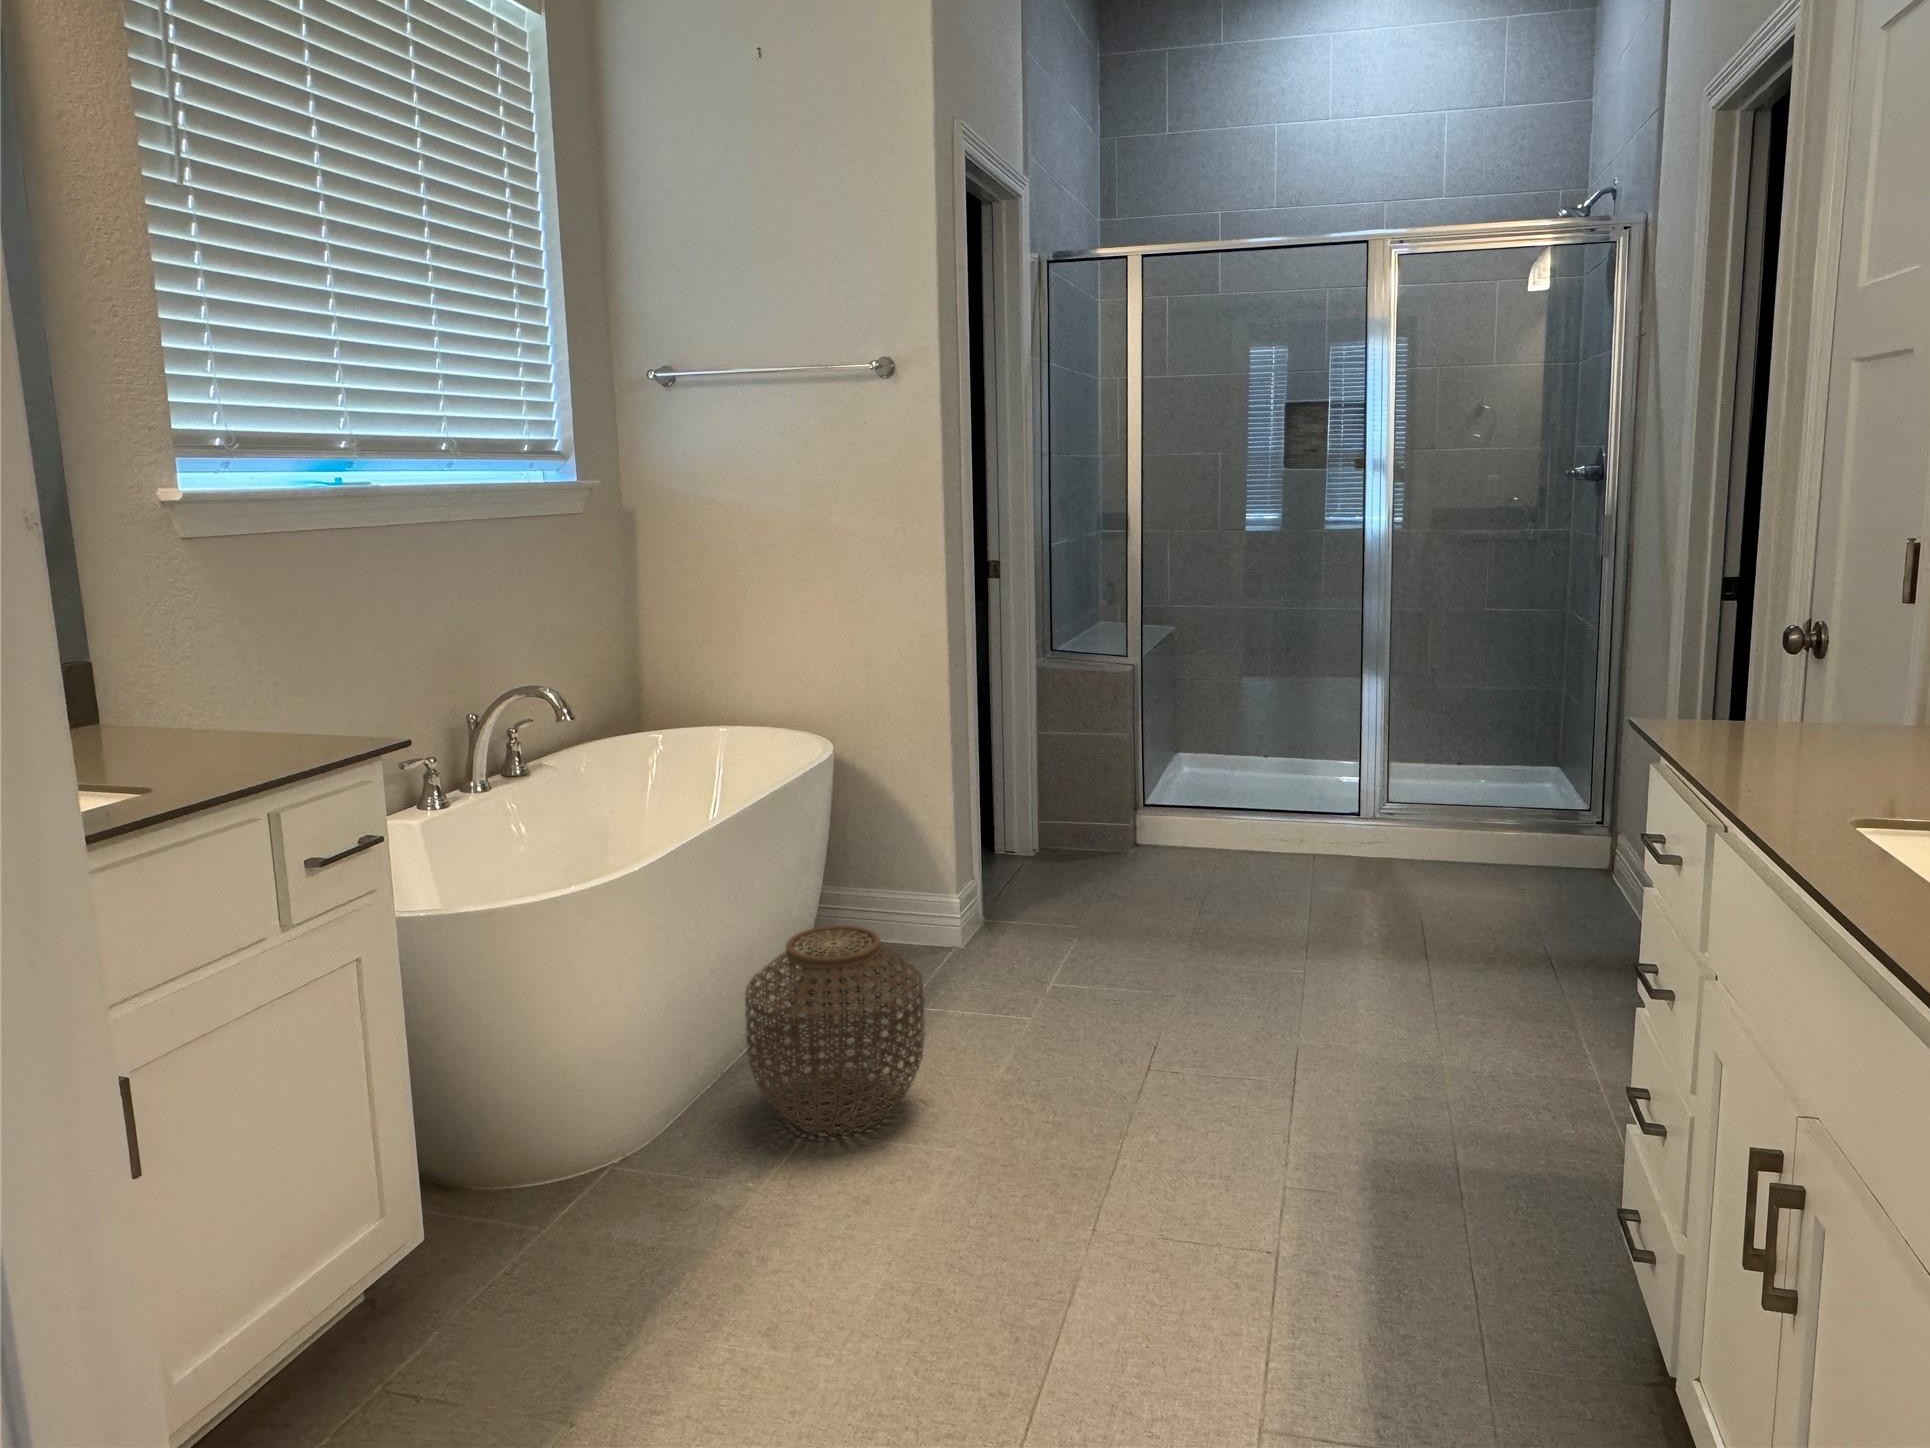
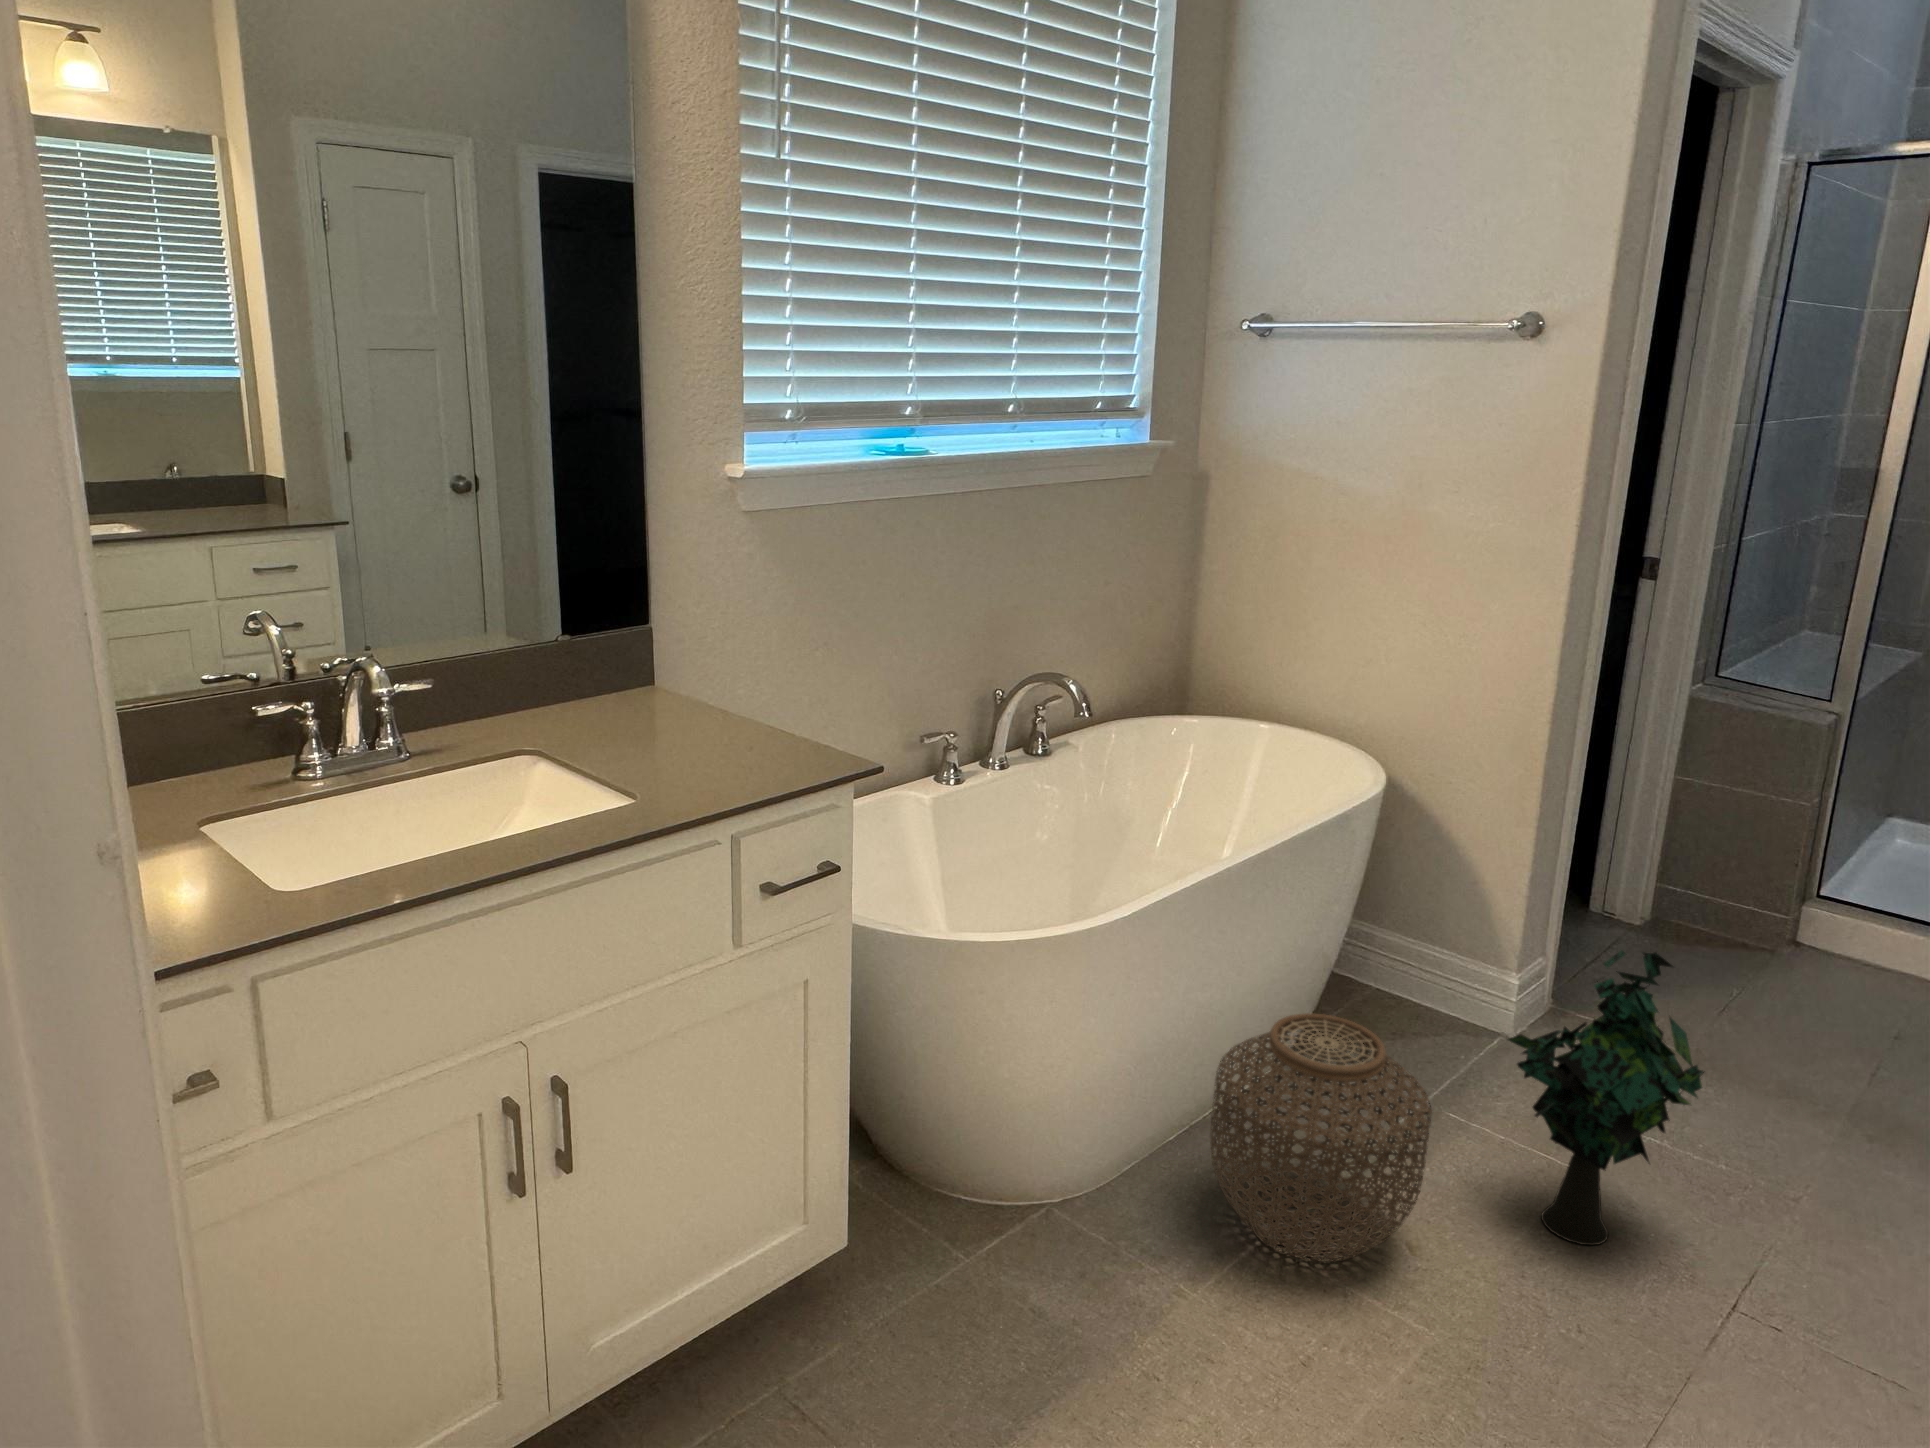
decorative plant: none [964,820,1100,1062] -> present [1508,951,1704,1245]

